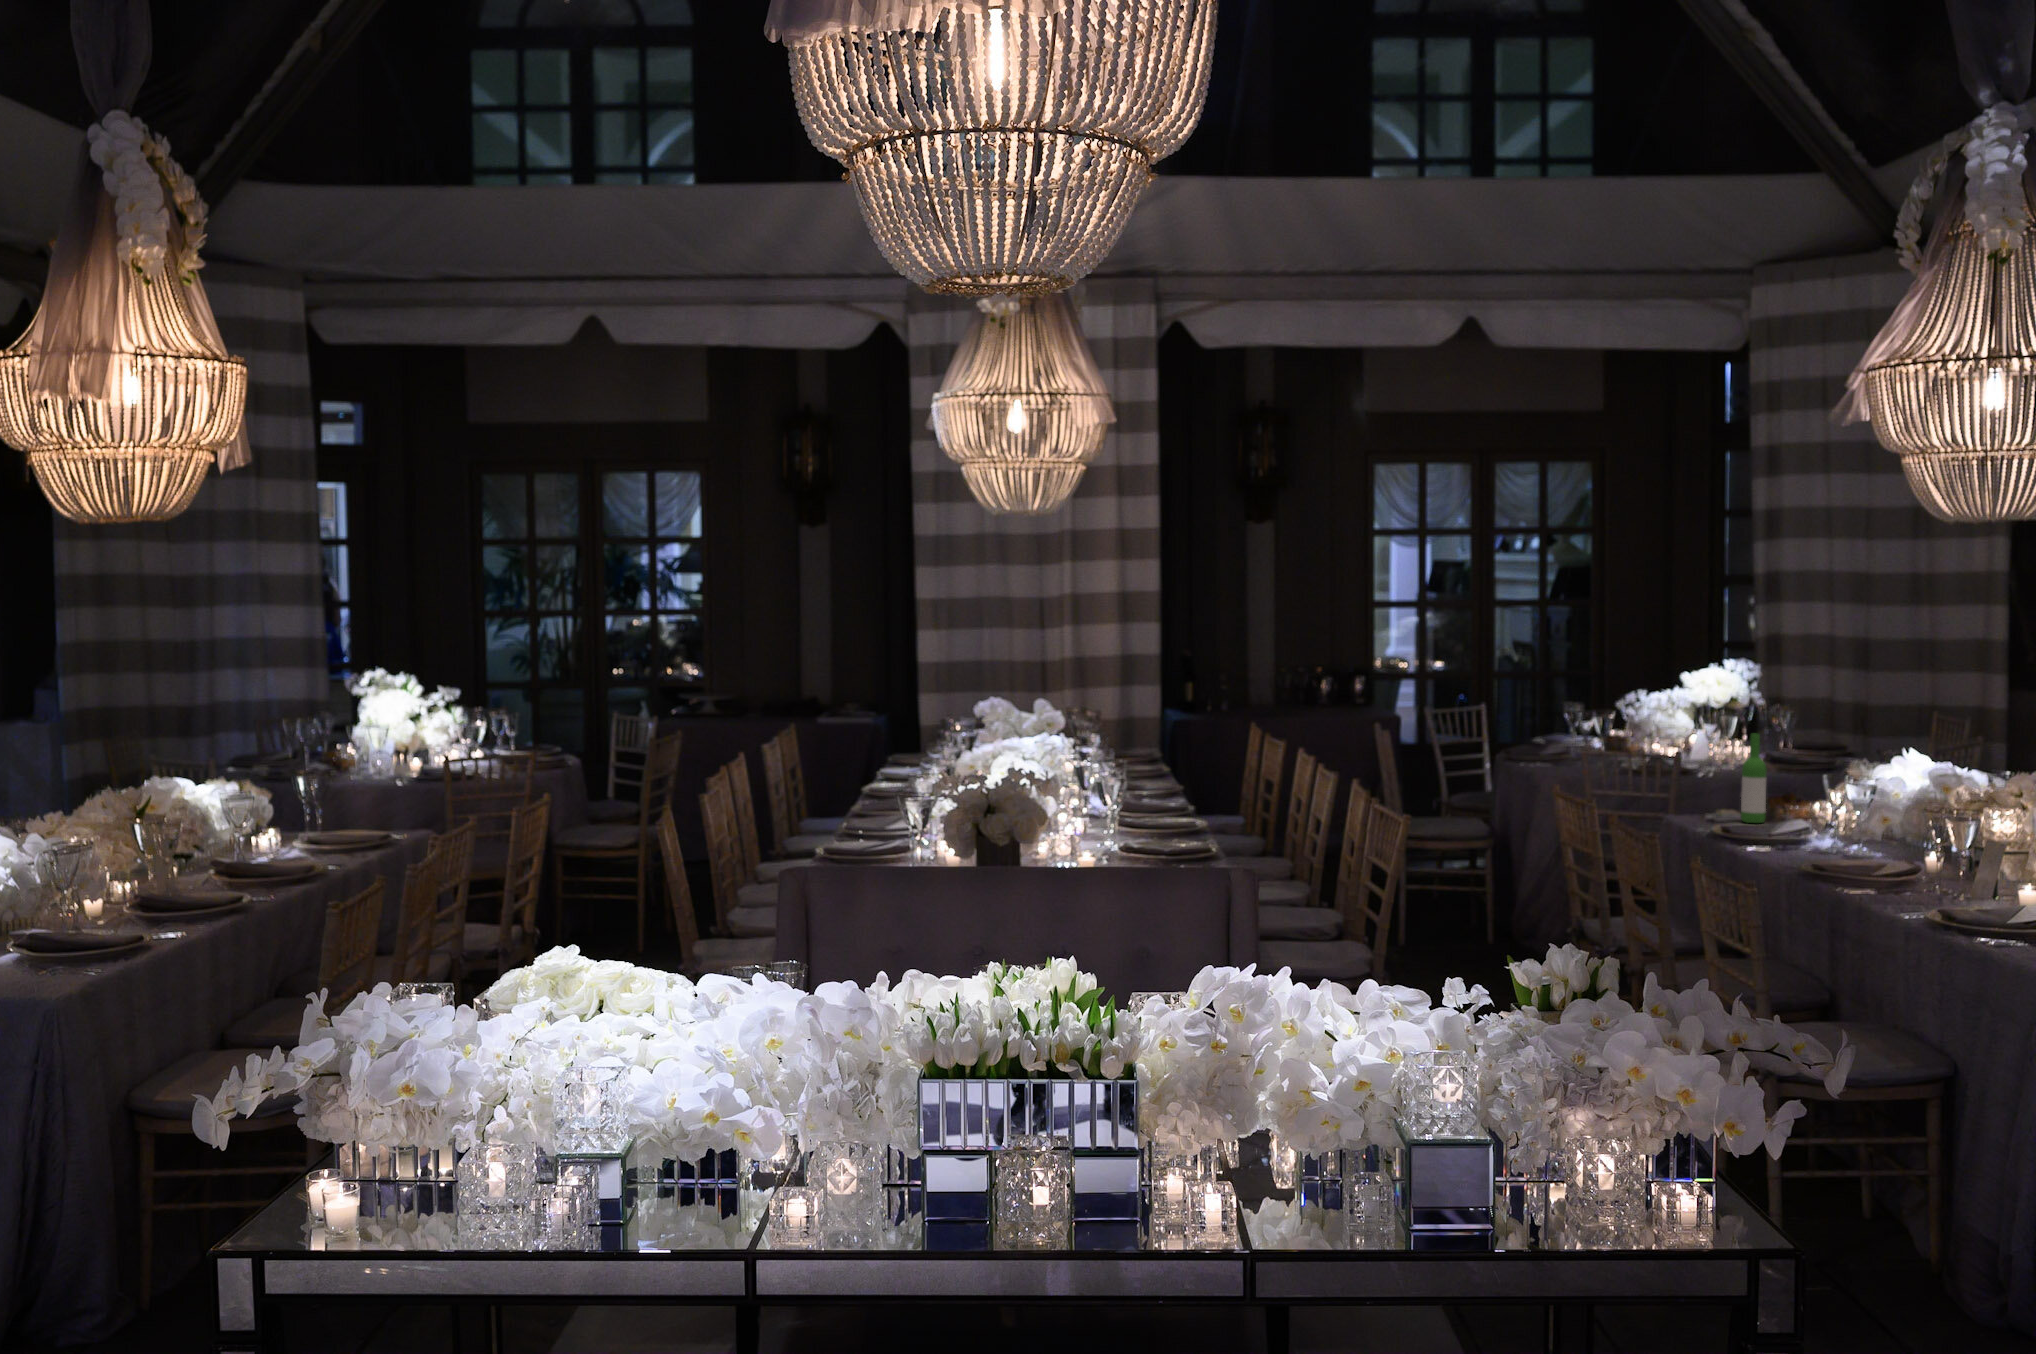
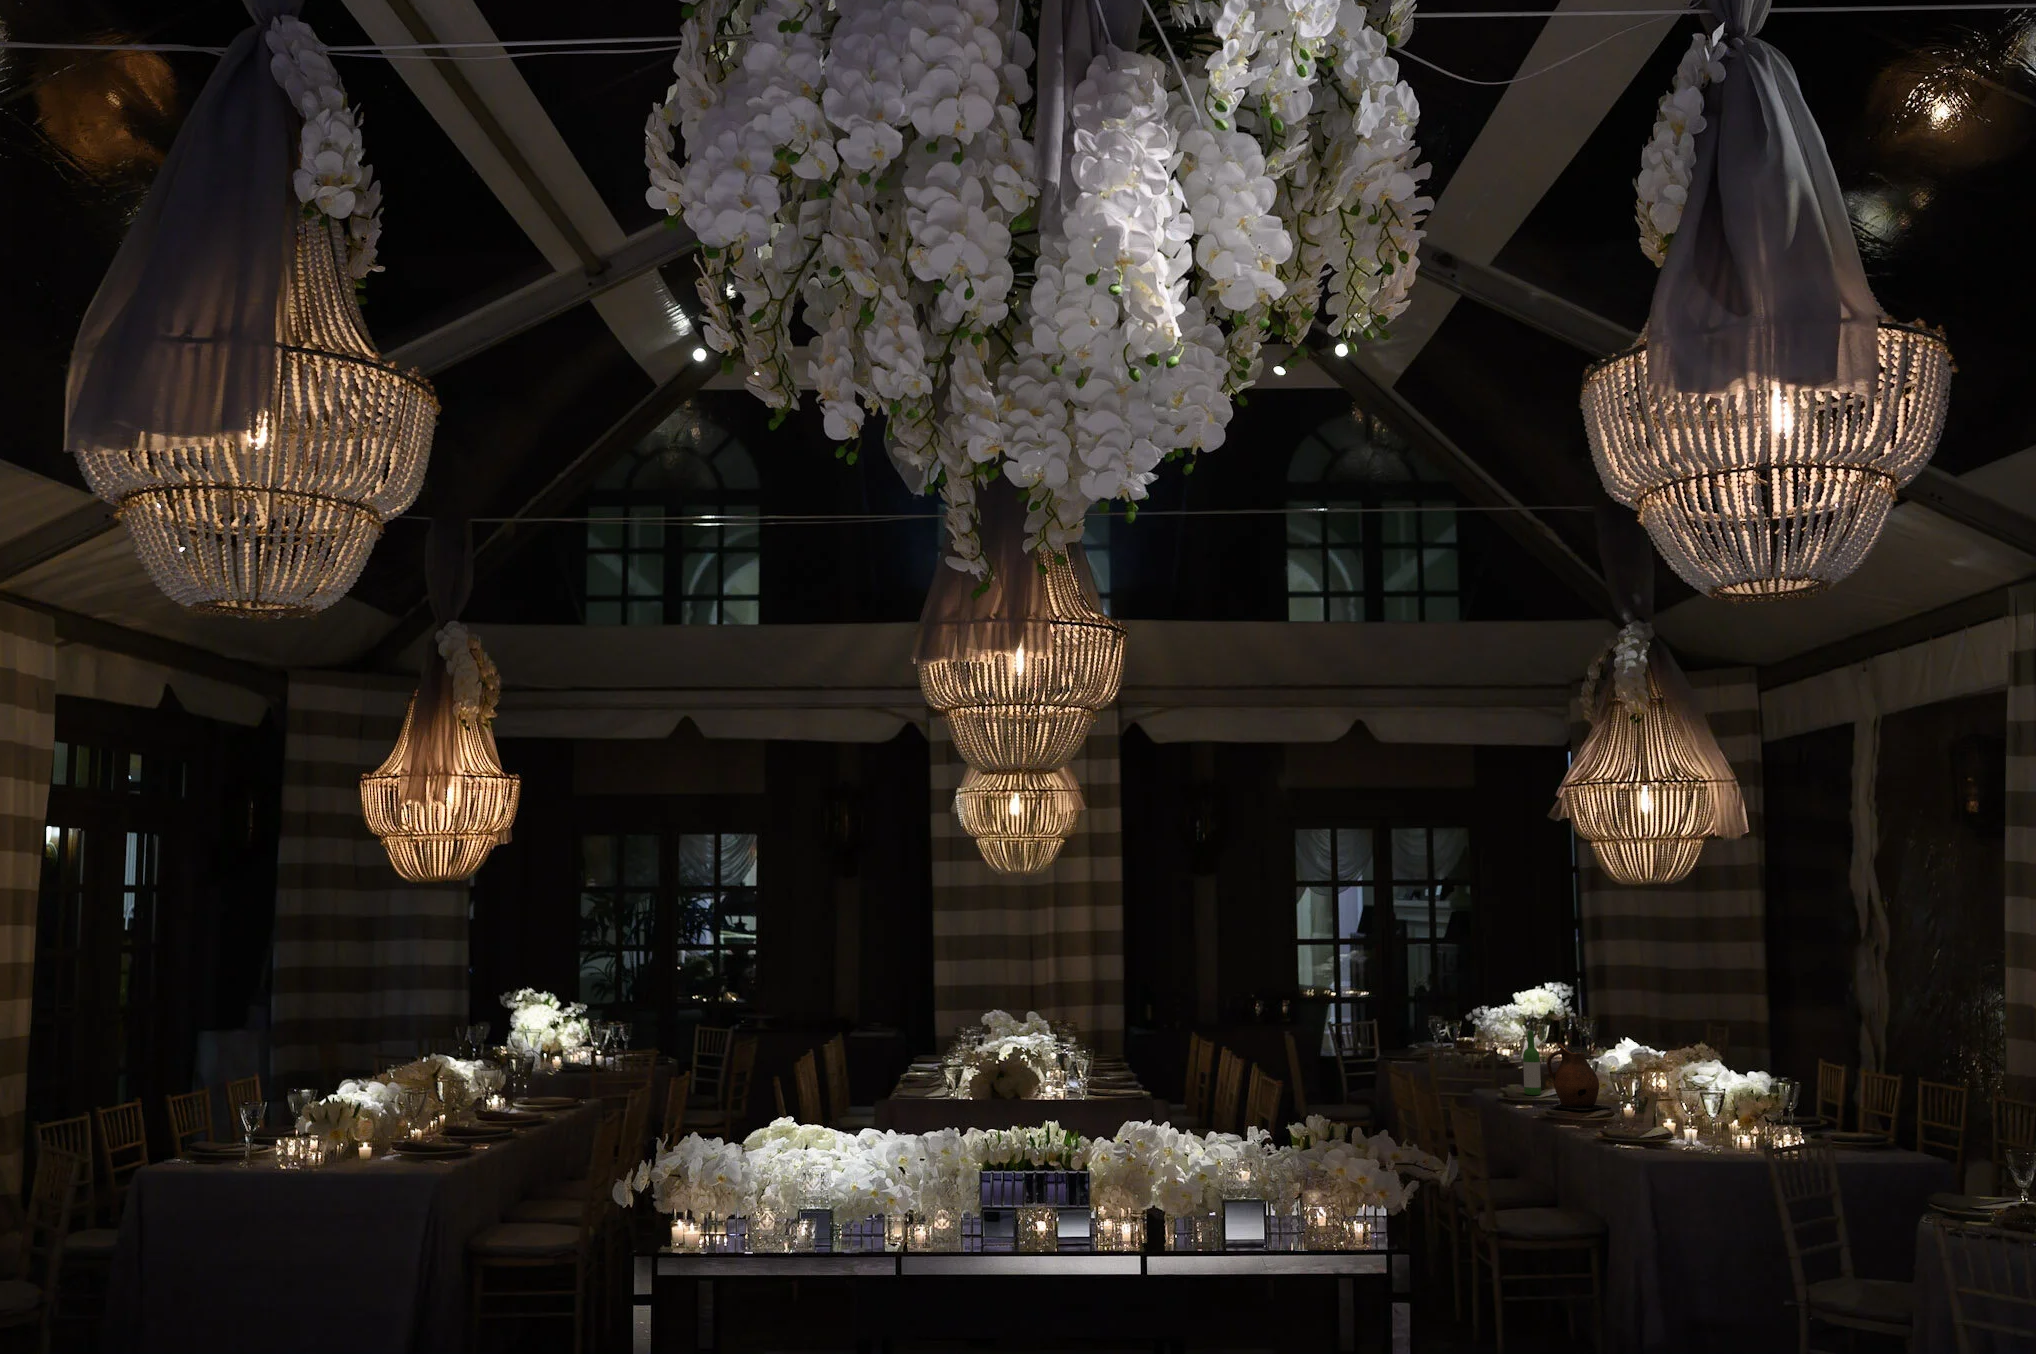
ceramic pitcher: none [1790,756,1882,853] -> present [1547,1044,1611,1111]

